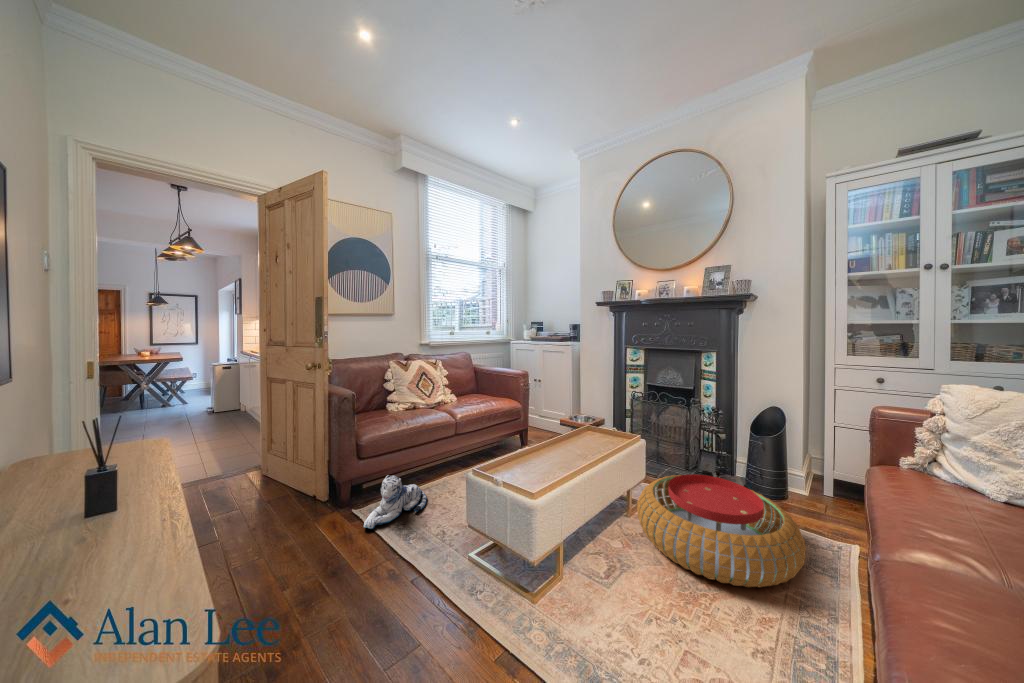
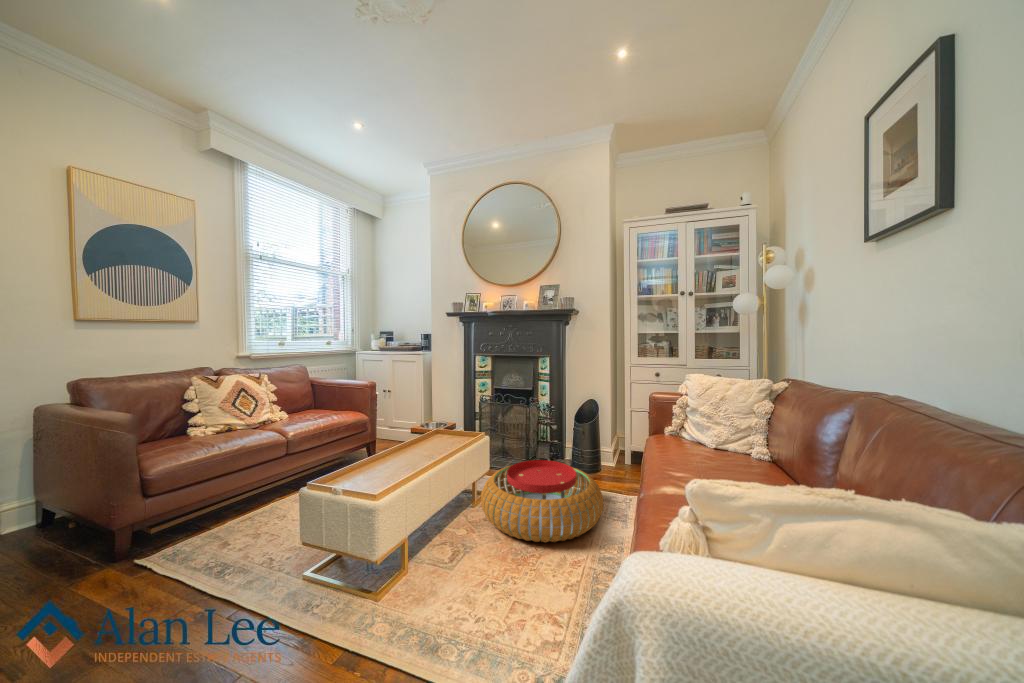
plush toy: present [364,475,427,529] -> none [155,510,248,580]

